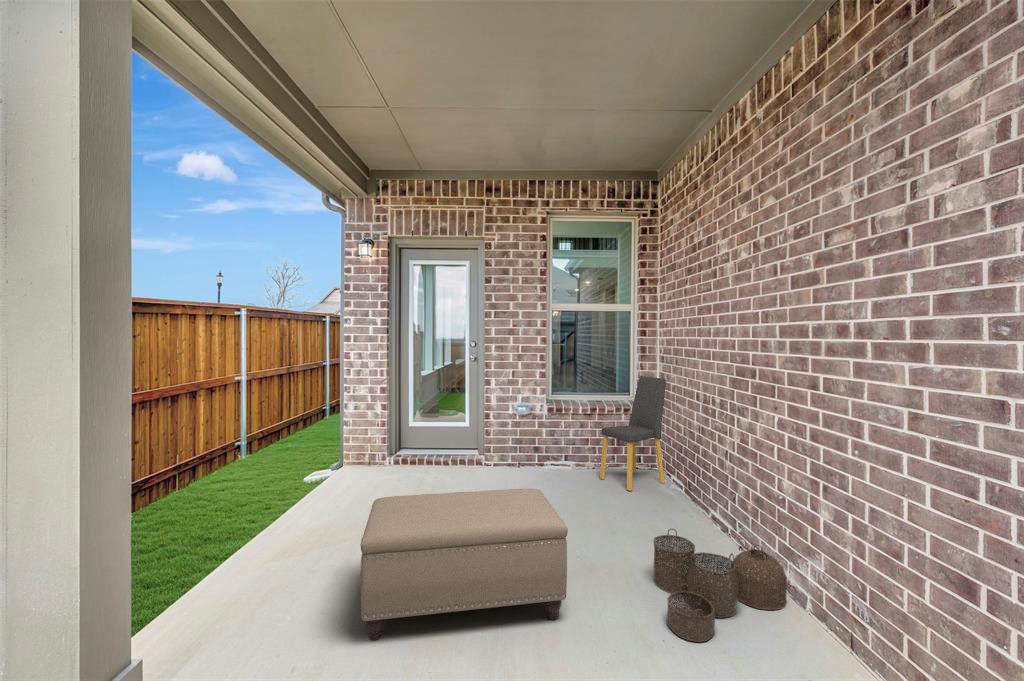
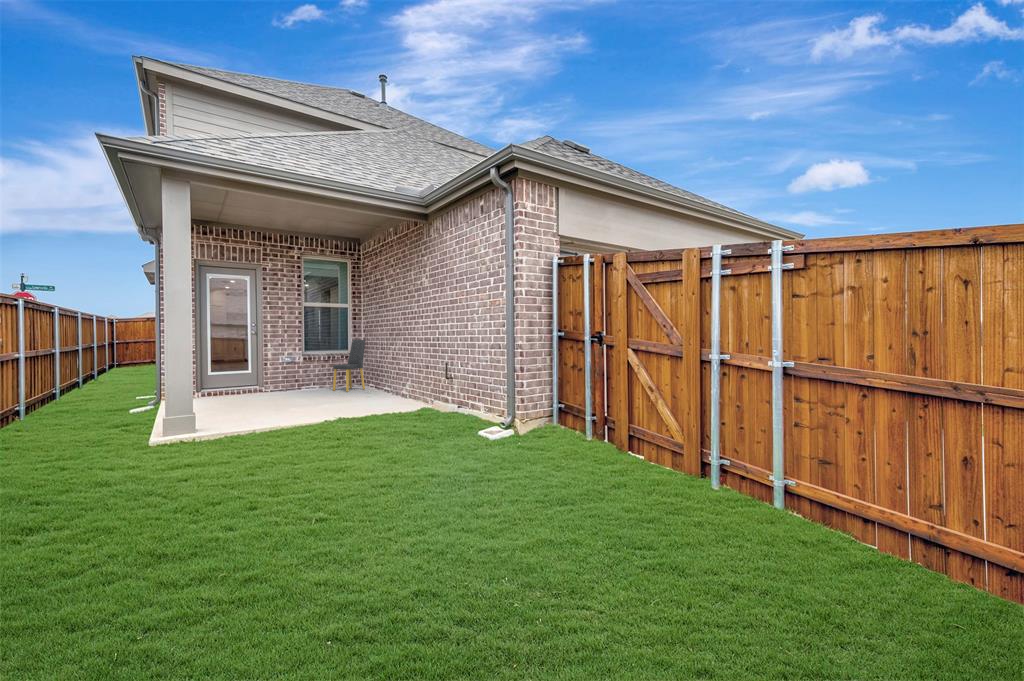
ottoman: present [361,488,568,640] -> none [238,374,321,416]
woven basket: present [653,528,787,642] -> none [352,385,396,407]

